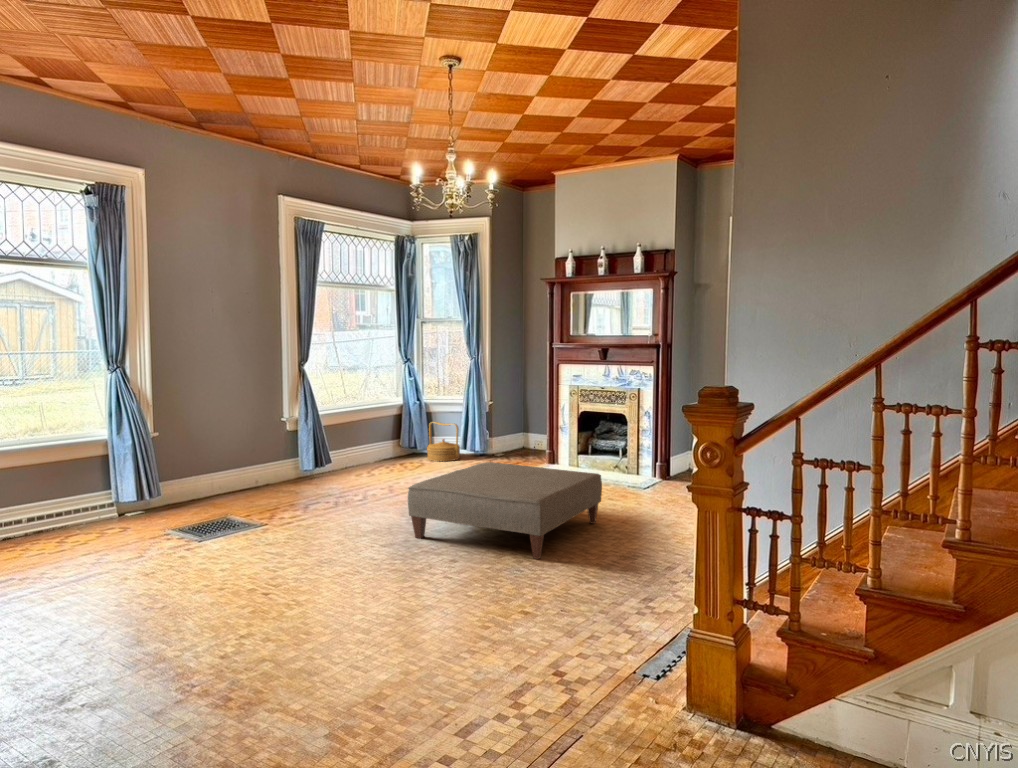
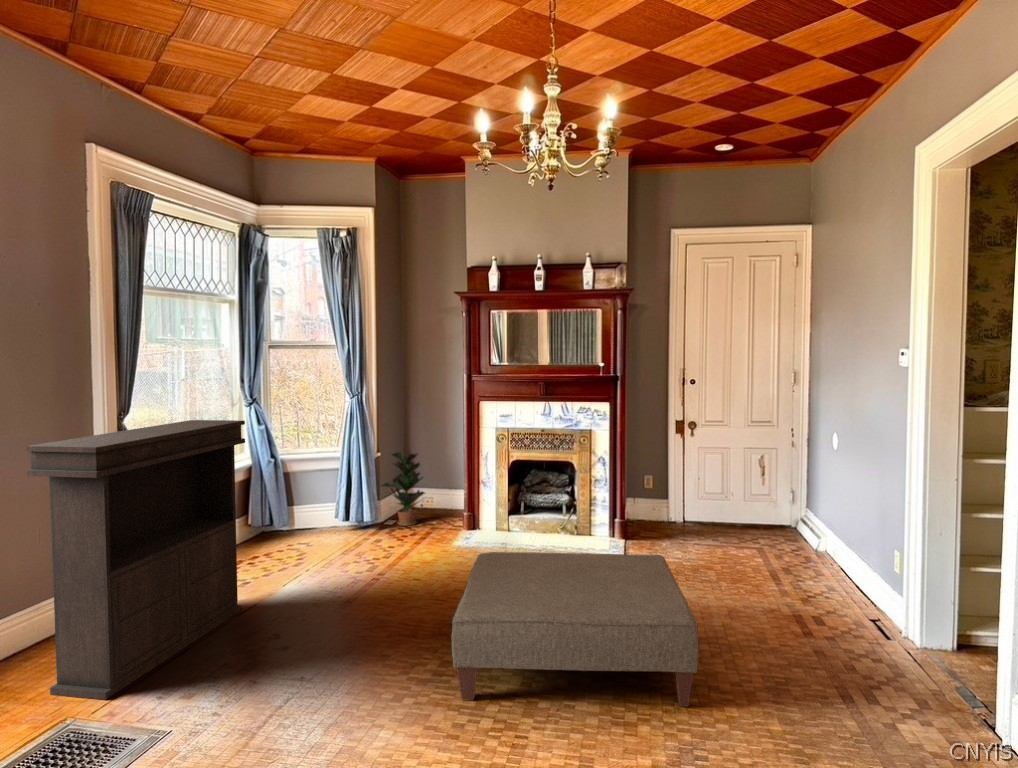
console table: none [220,367,358,512] -> present [26,420,245,700]
potted plant: none [496,402,531,458] -> present [382,452,425,526]
woven basket: present [427,422,460,461] -> none [289,487,339,544]

